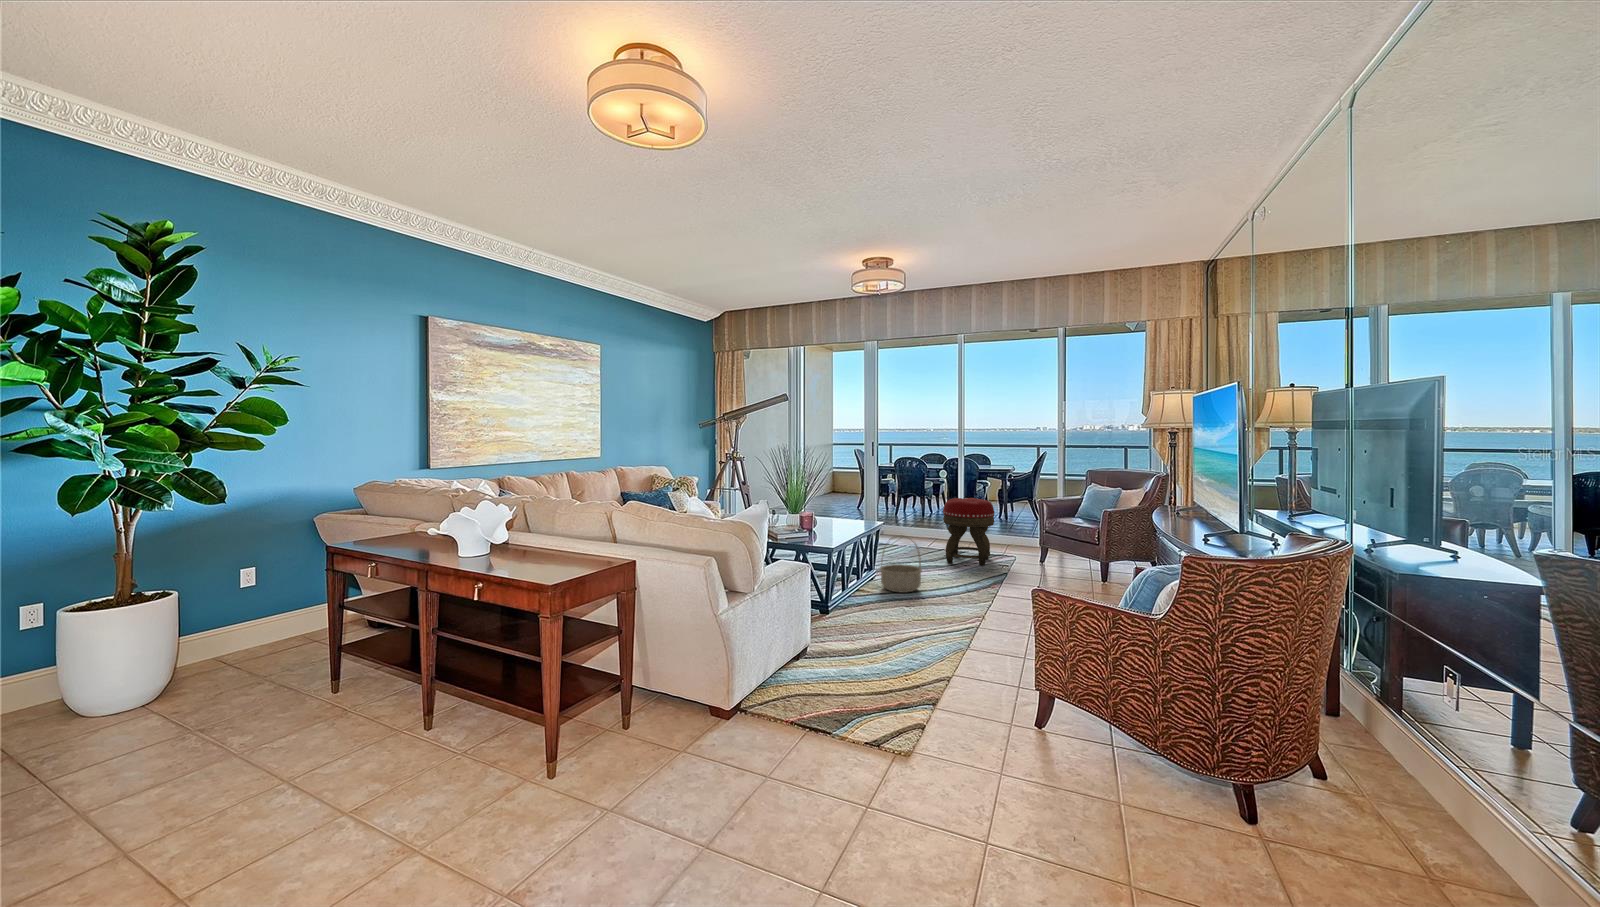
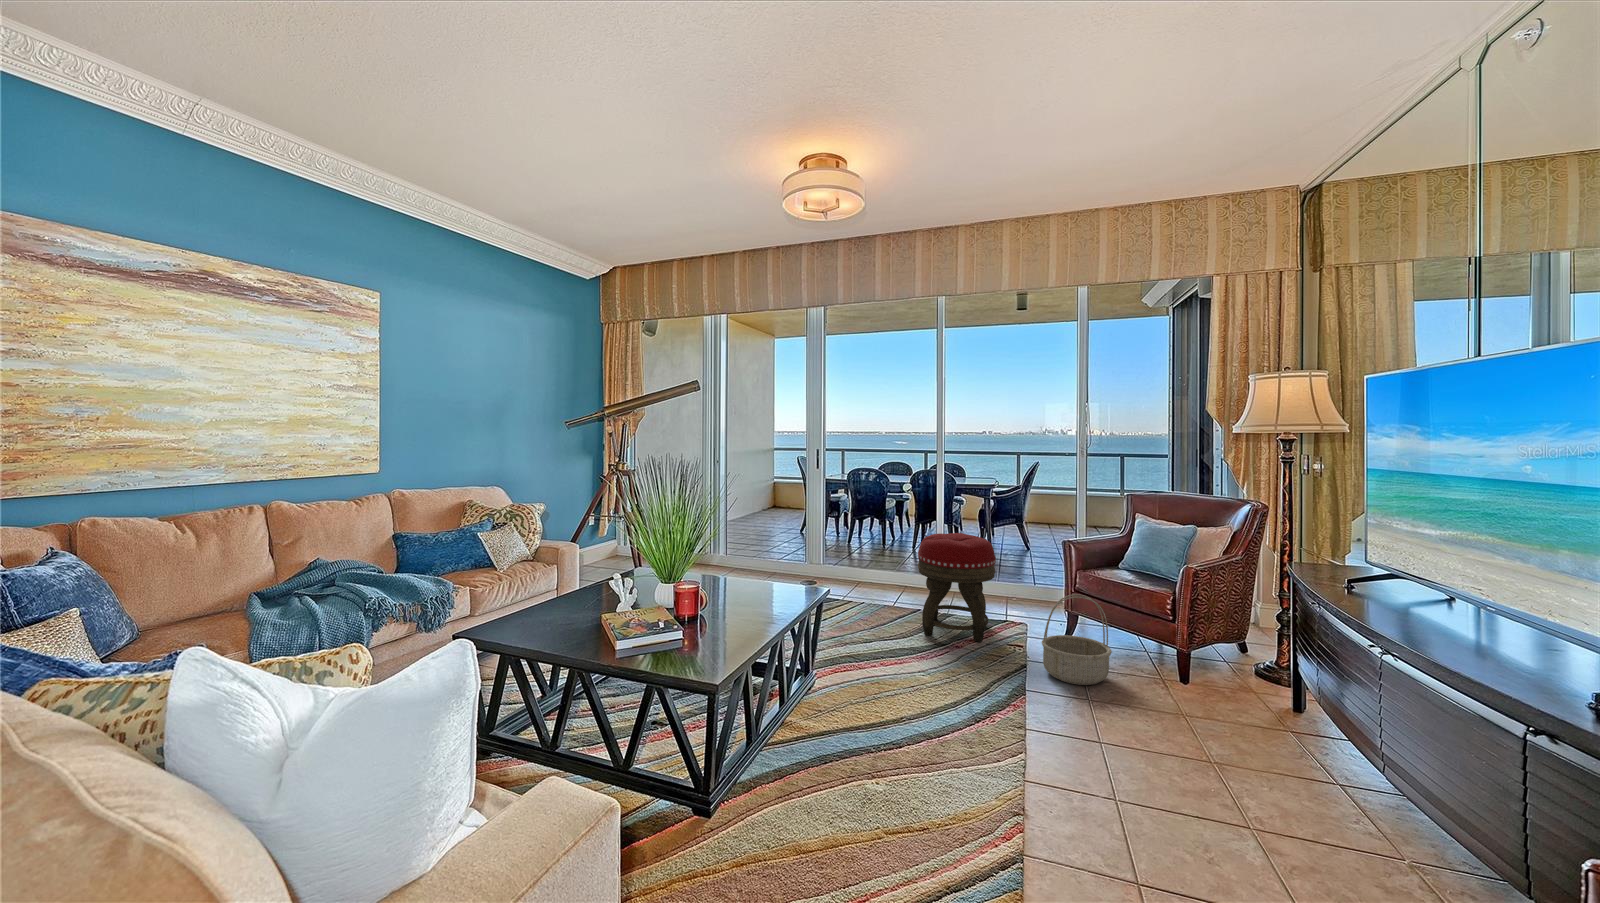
basket: present [880,535,922,593] -> present [1042,594,1112,685]

